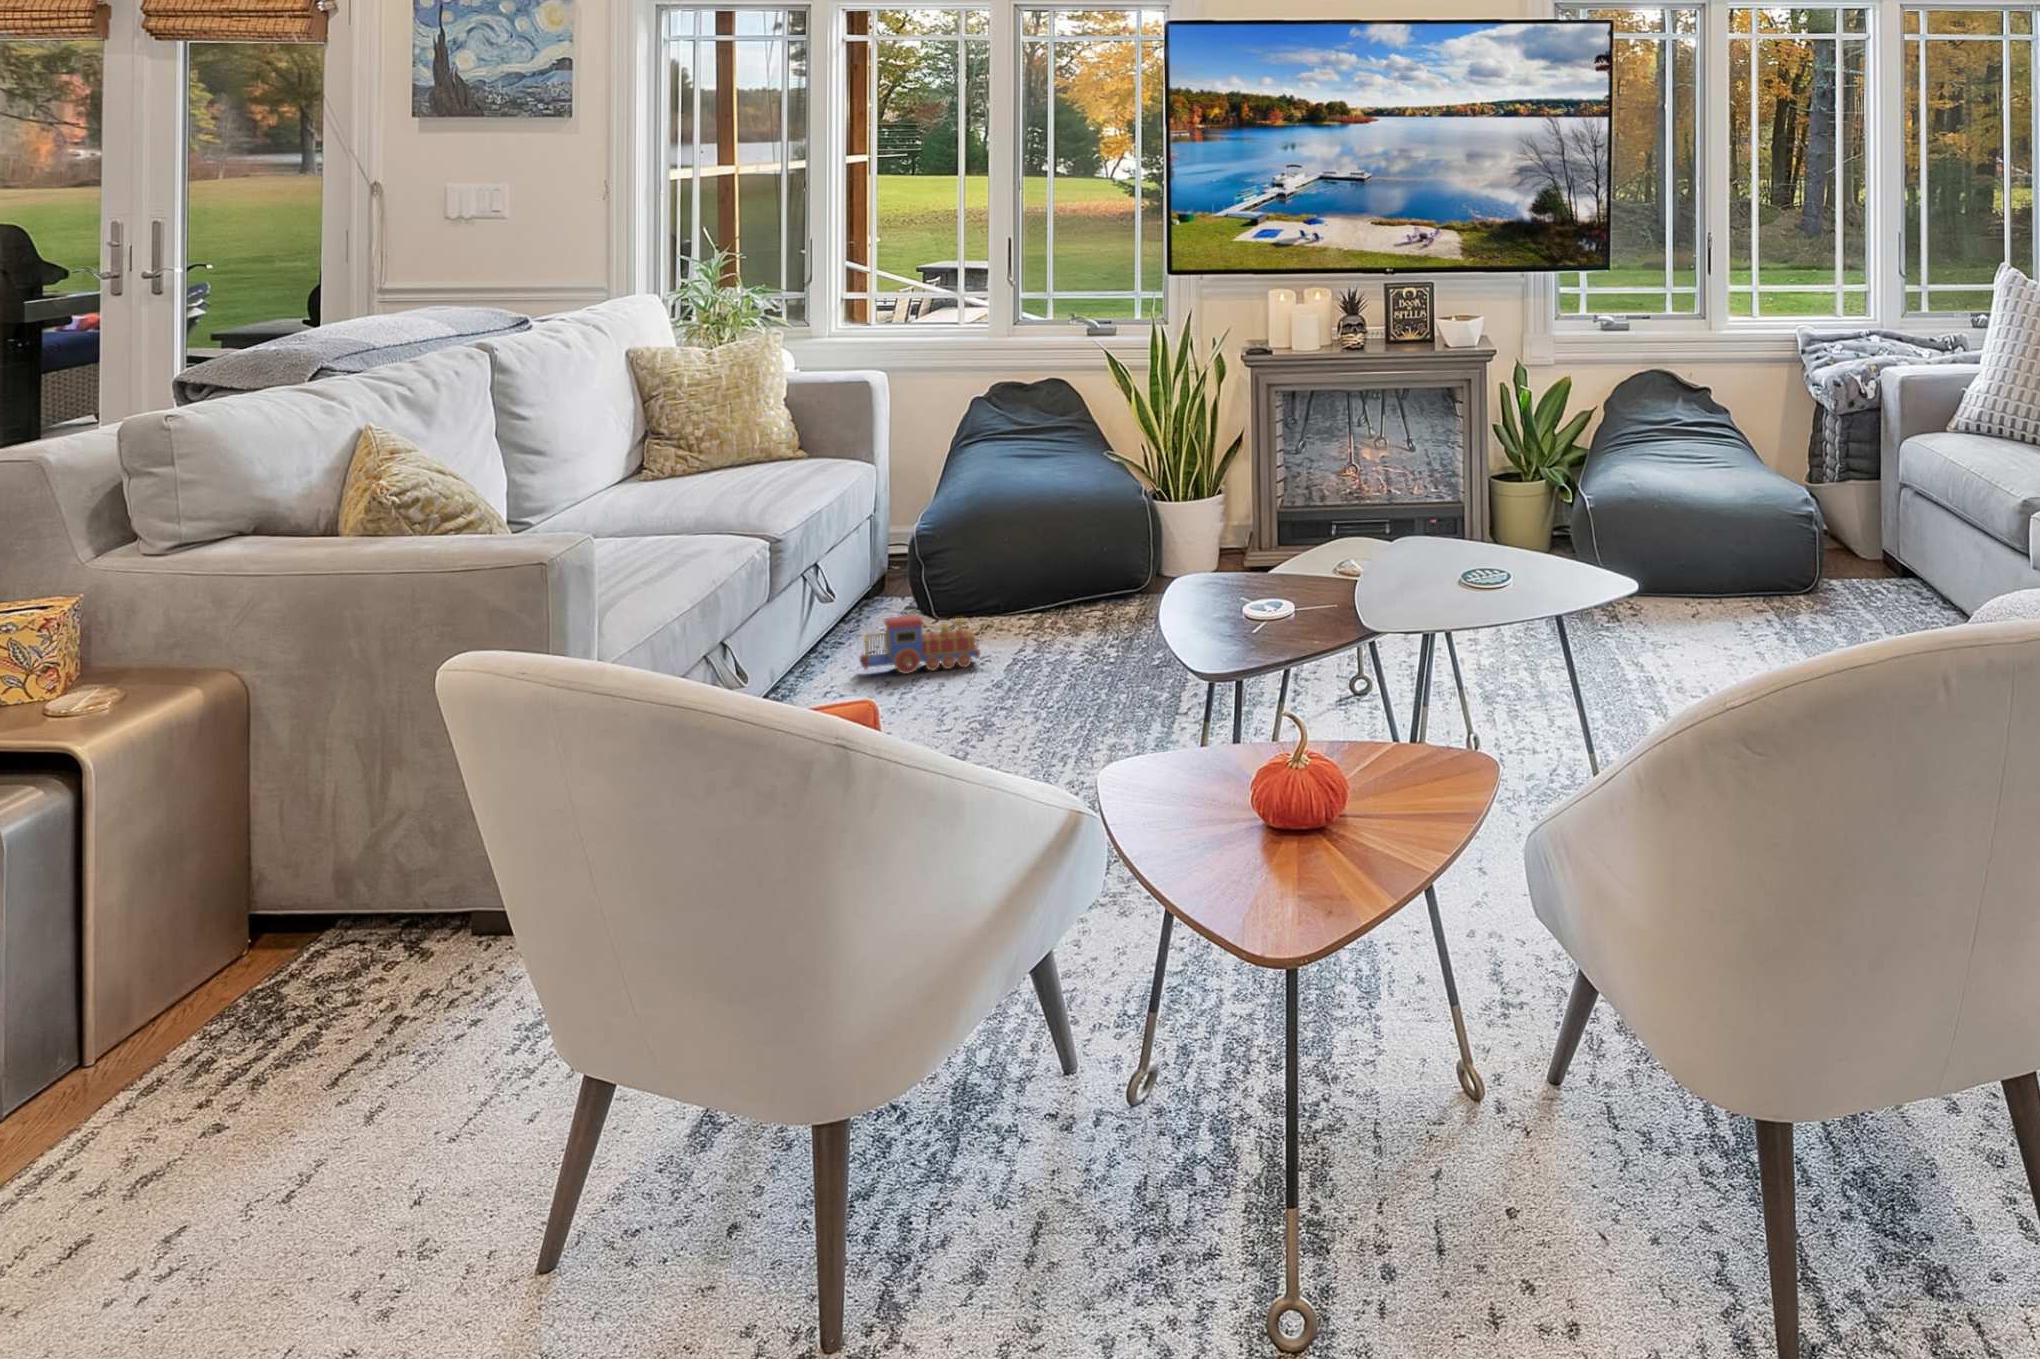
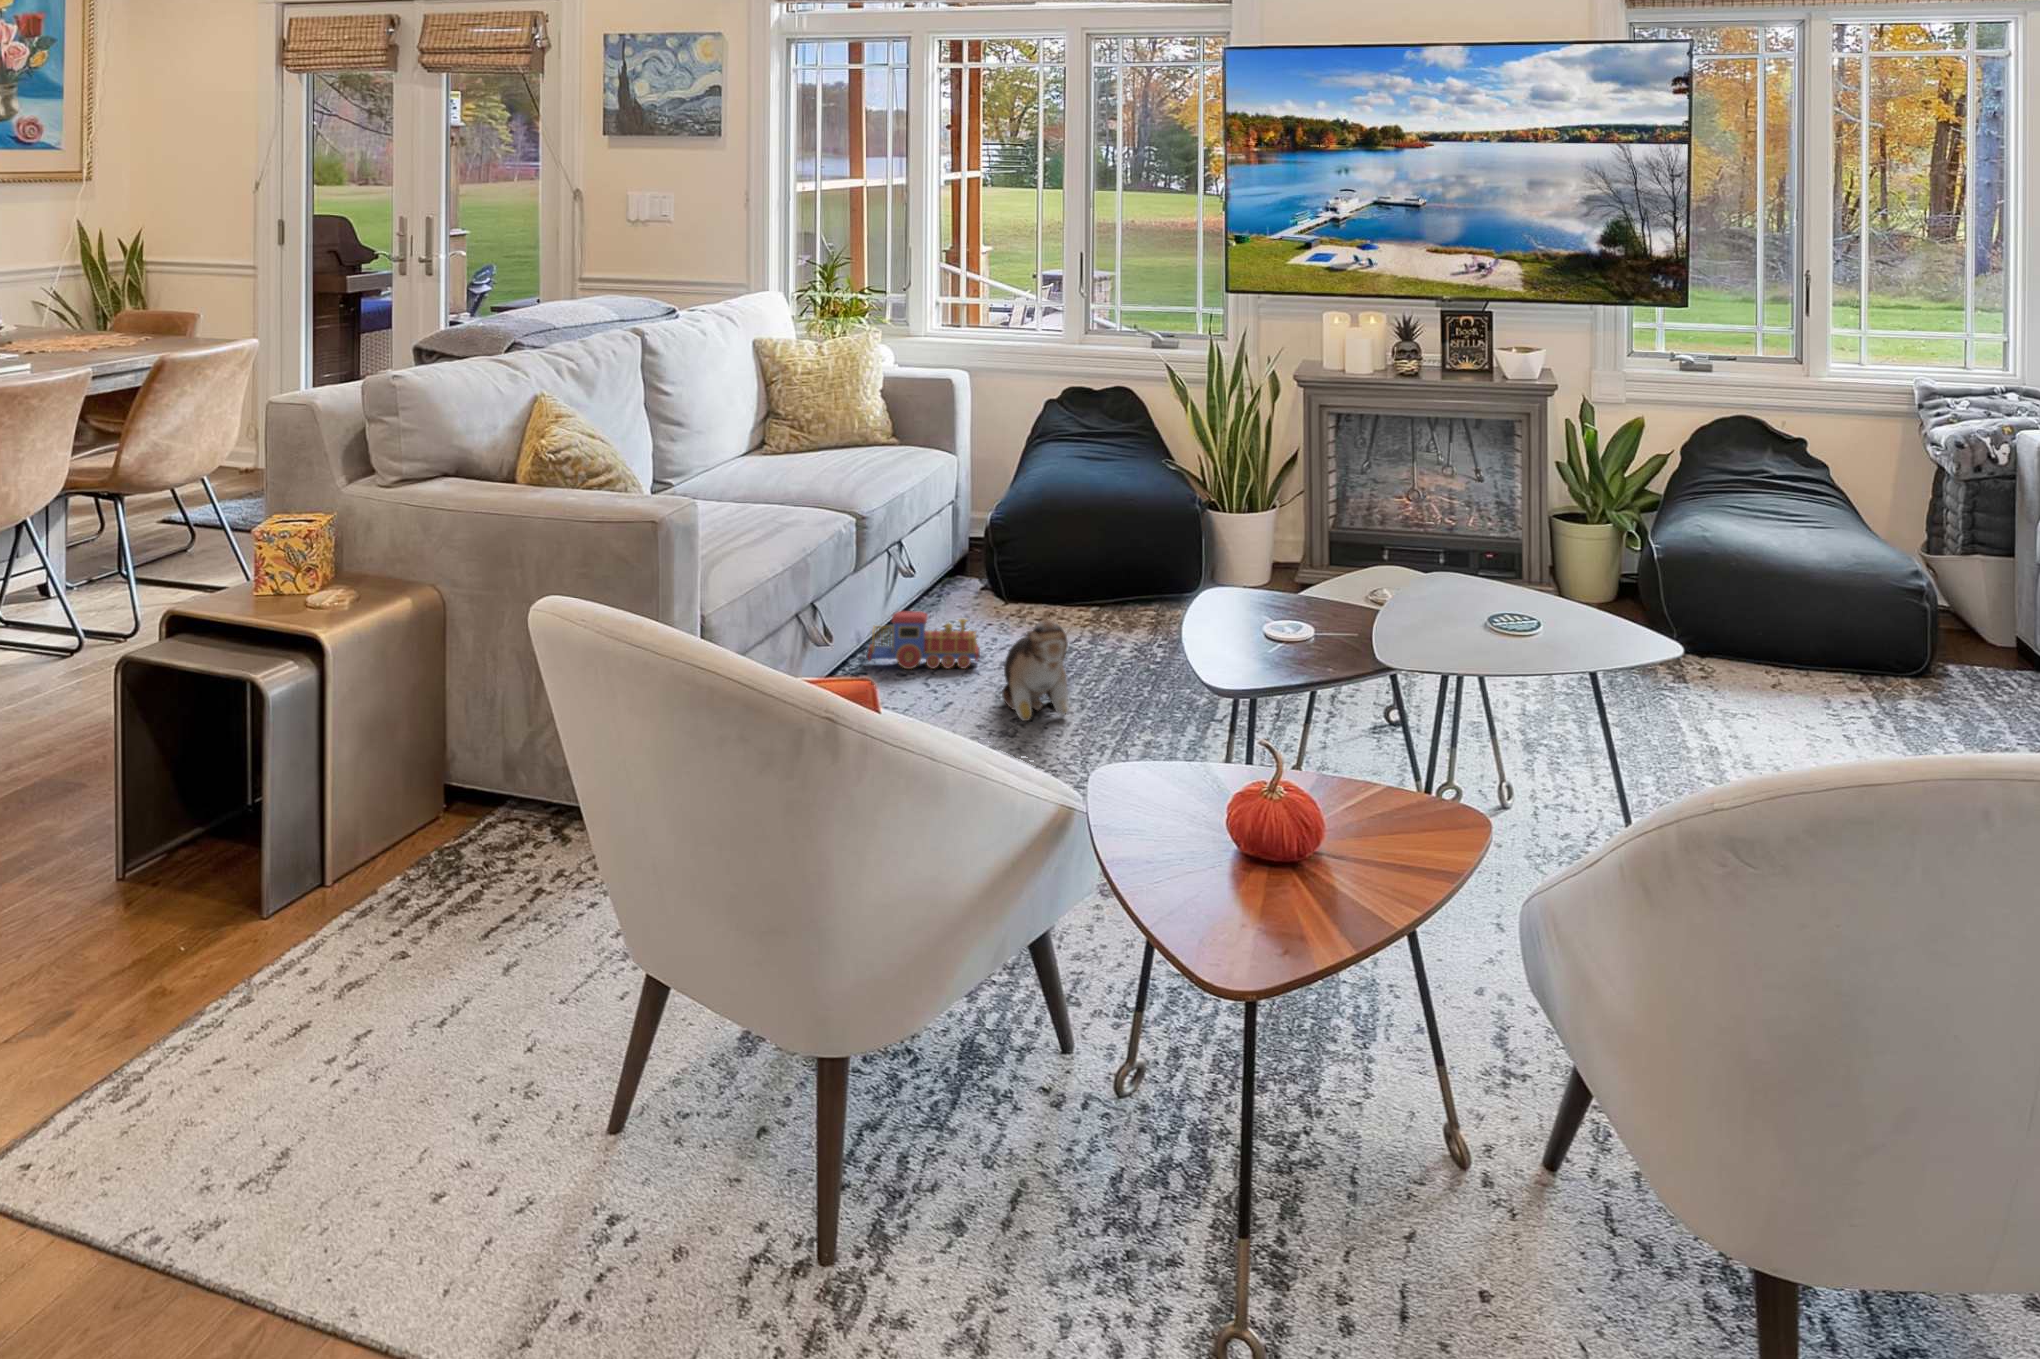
plush toy: none [1017,605,1101,705] -> present [1002,620,1070,721]

